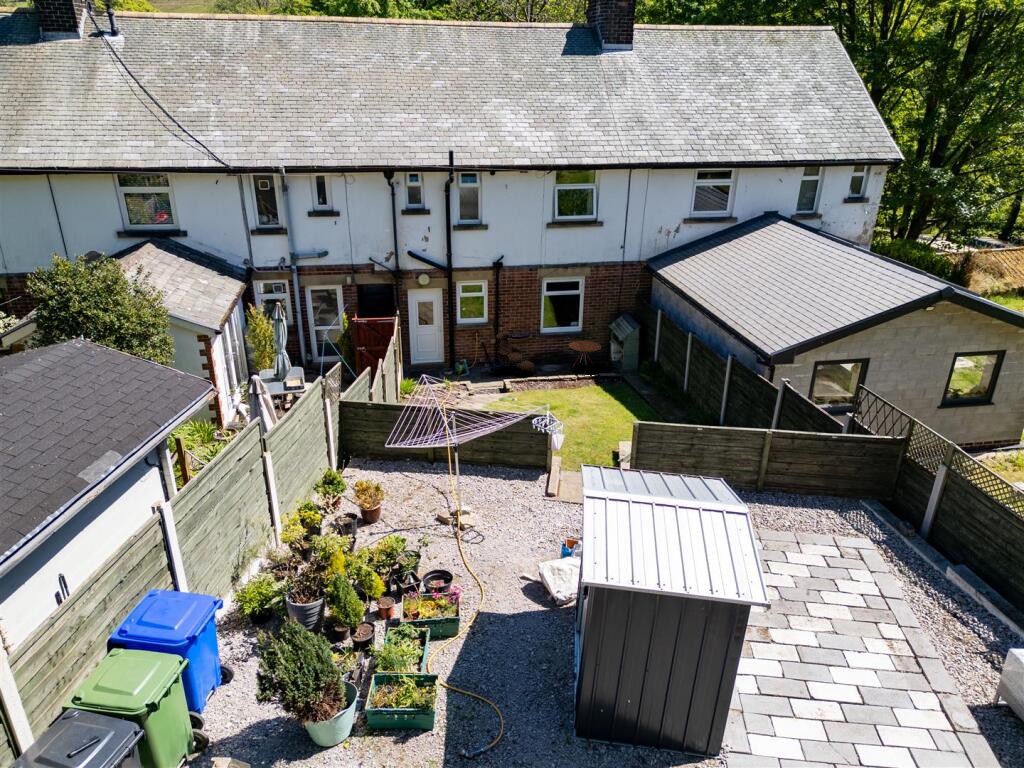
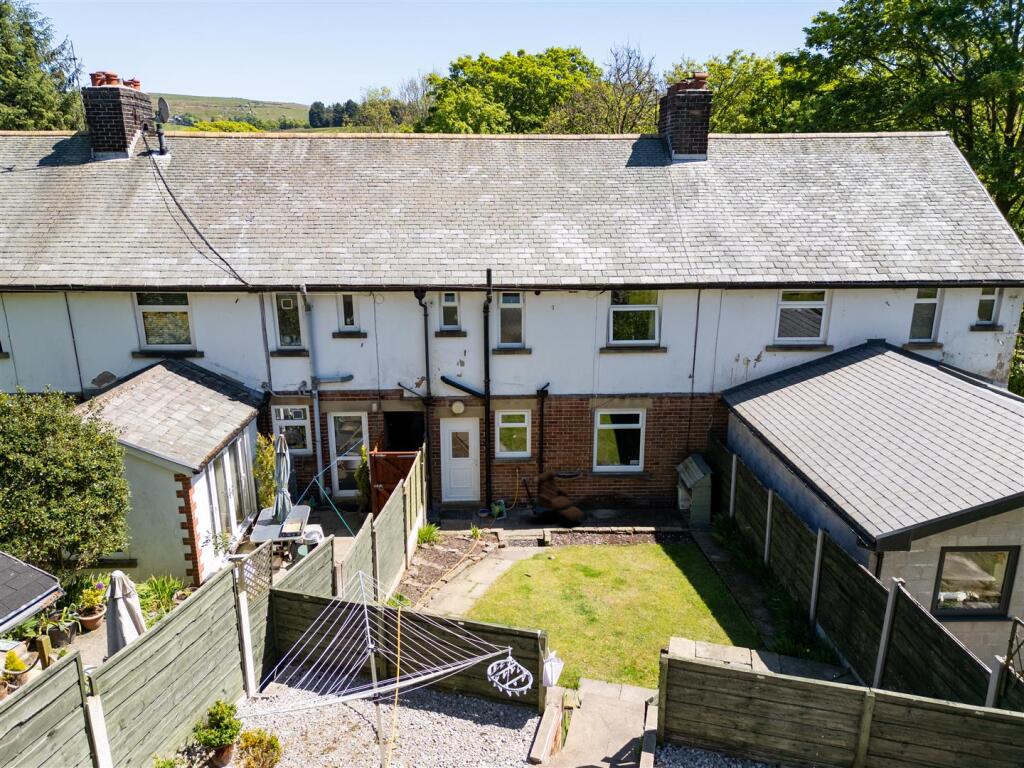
round table: present [569,341,601,369] -> none [625,485,665,522]

